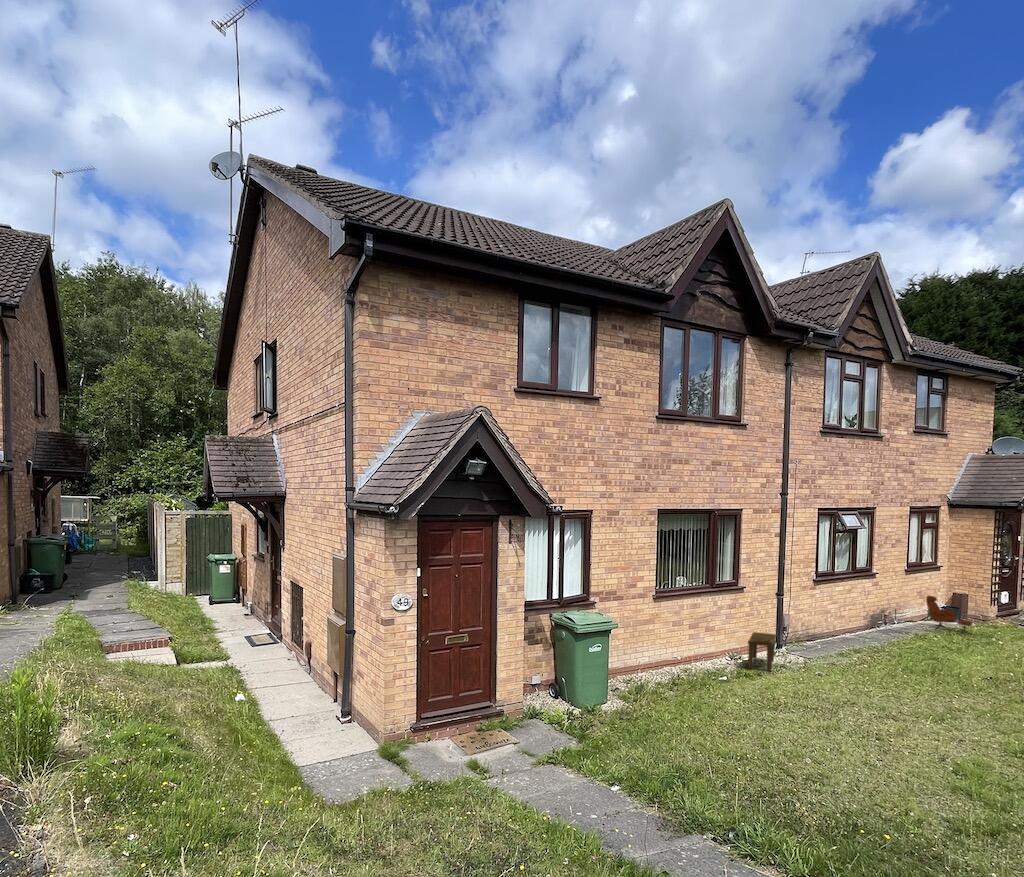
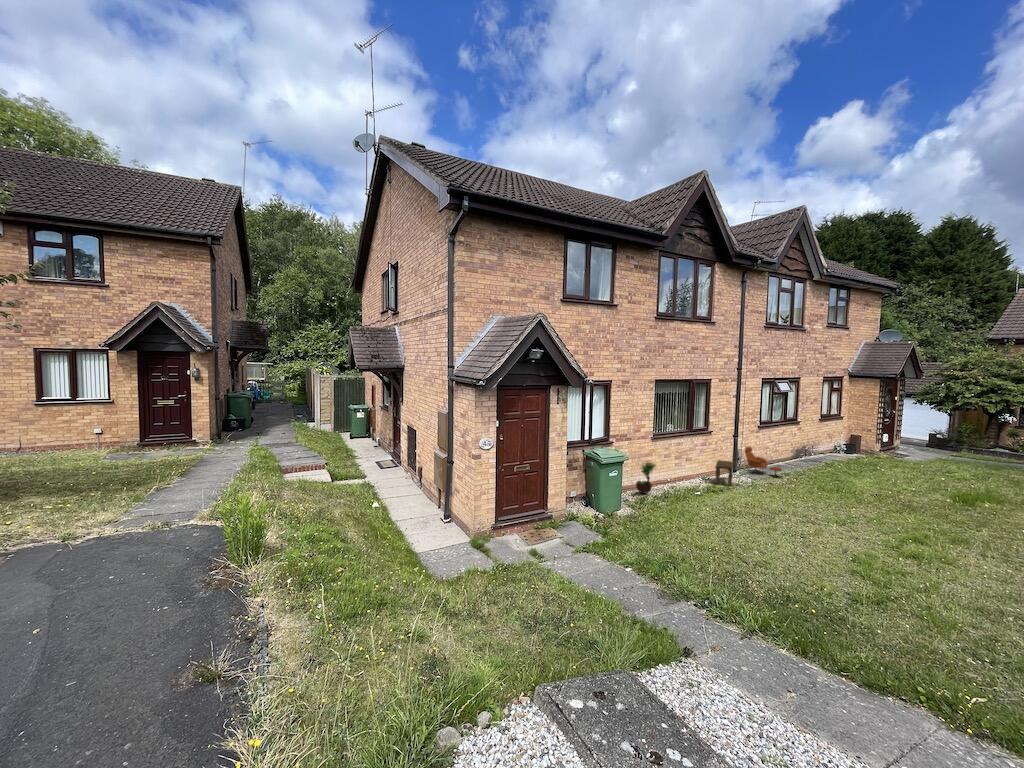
lounge chair: present [926,596,972,633] -> present [745,447,782,476]
potted tree: none [628,629,661,682] -> present [636,462,656,493]

